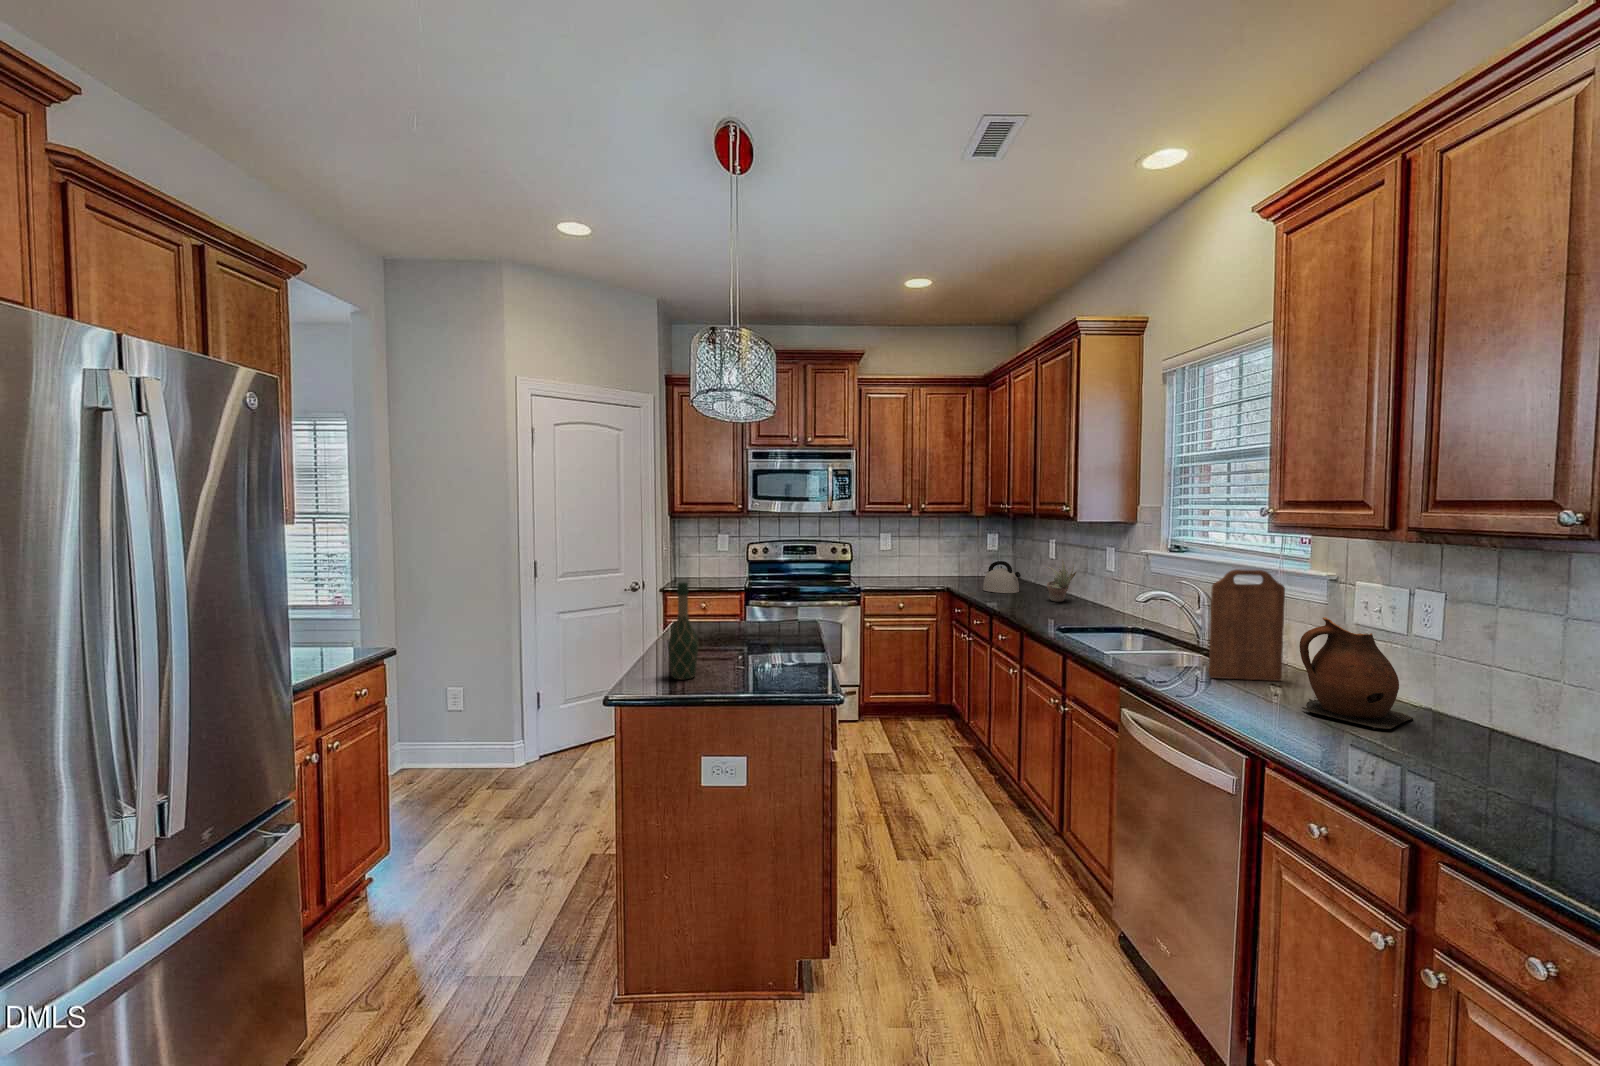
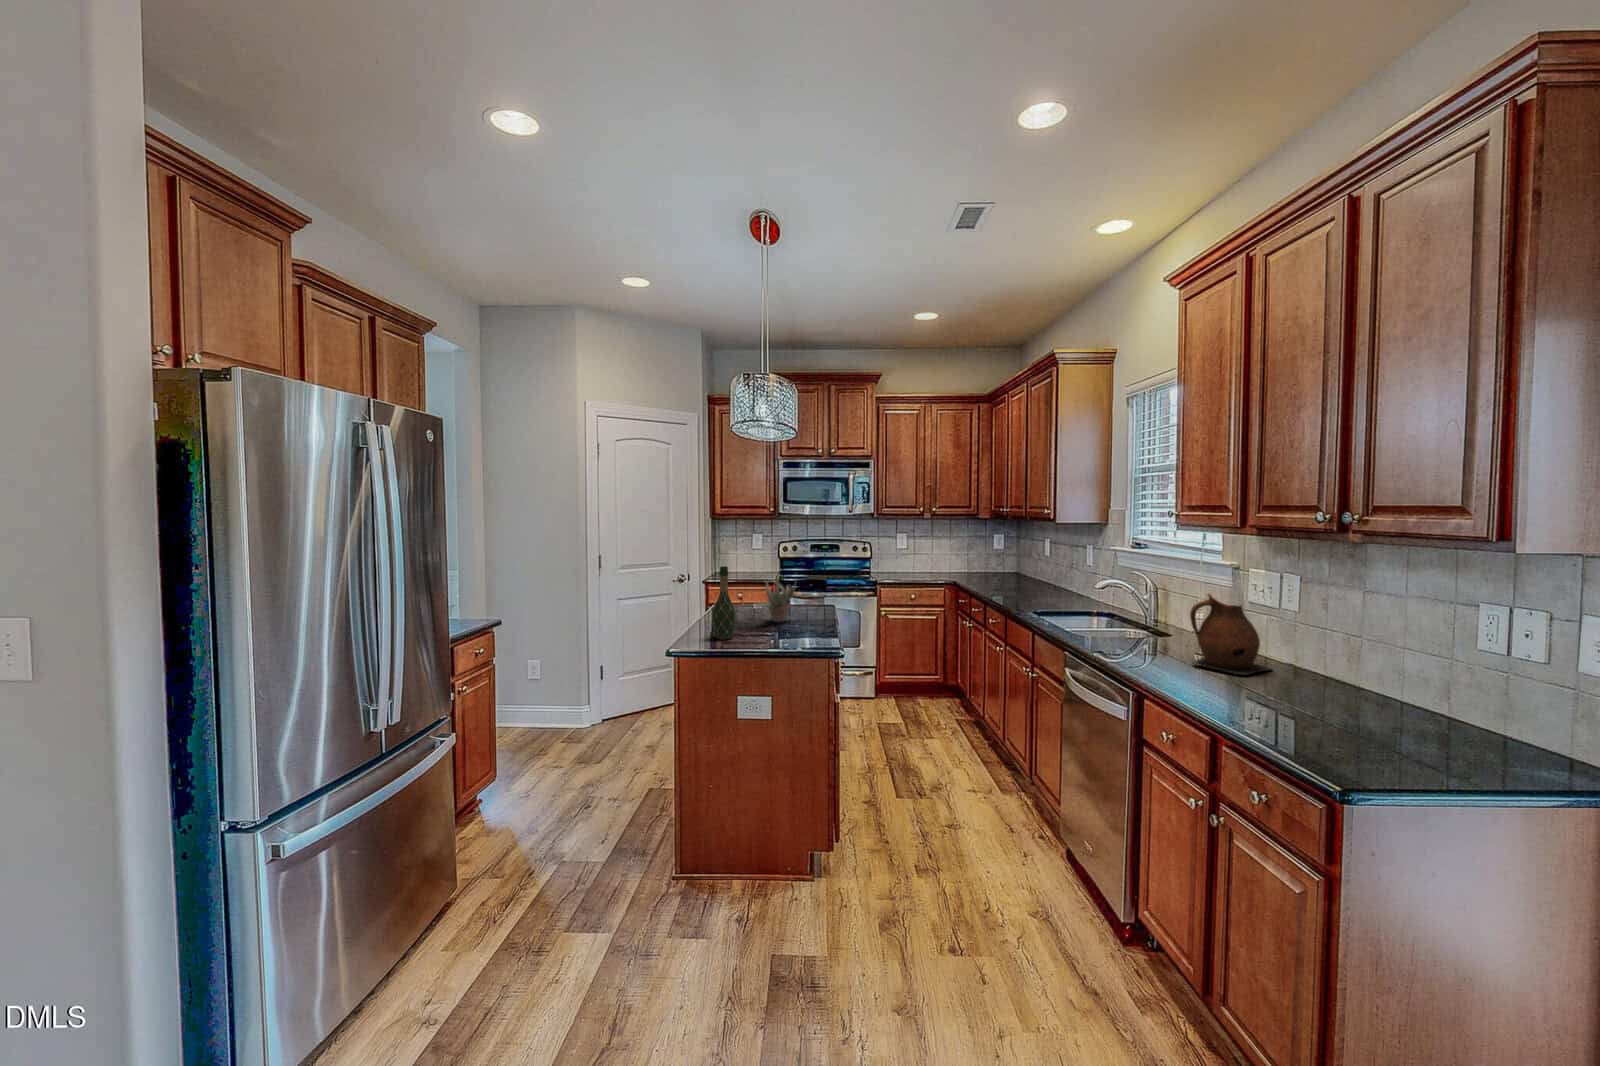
succulent plant: present [1047,559,1076,602] -> present [754,573,796,622]
kettle: present [983,561,1021,593] -> none [984,558,1017,586]
cutting board: present [1209,569,1285,681] -> none [1136,559,1195,647]

